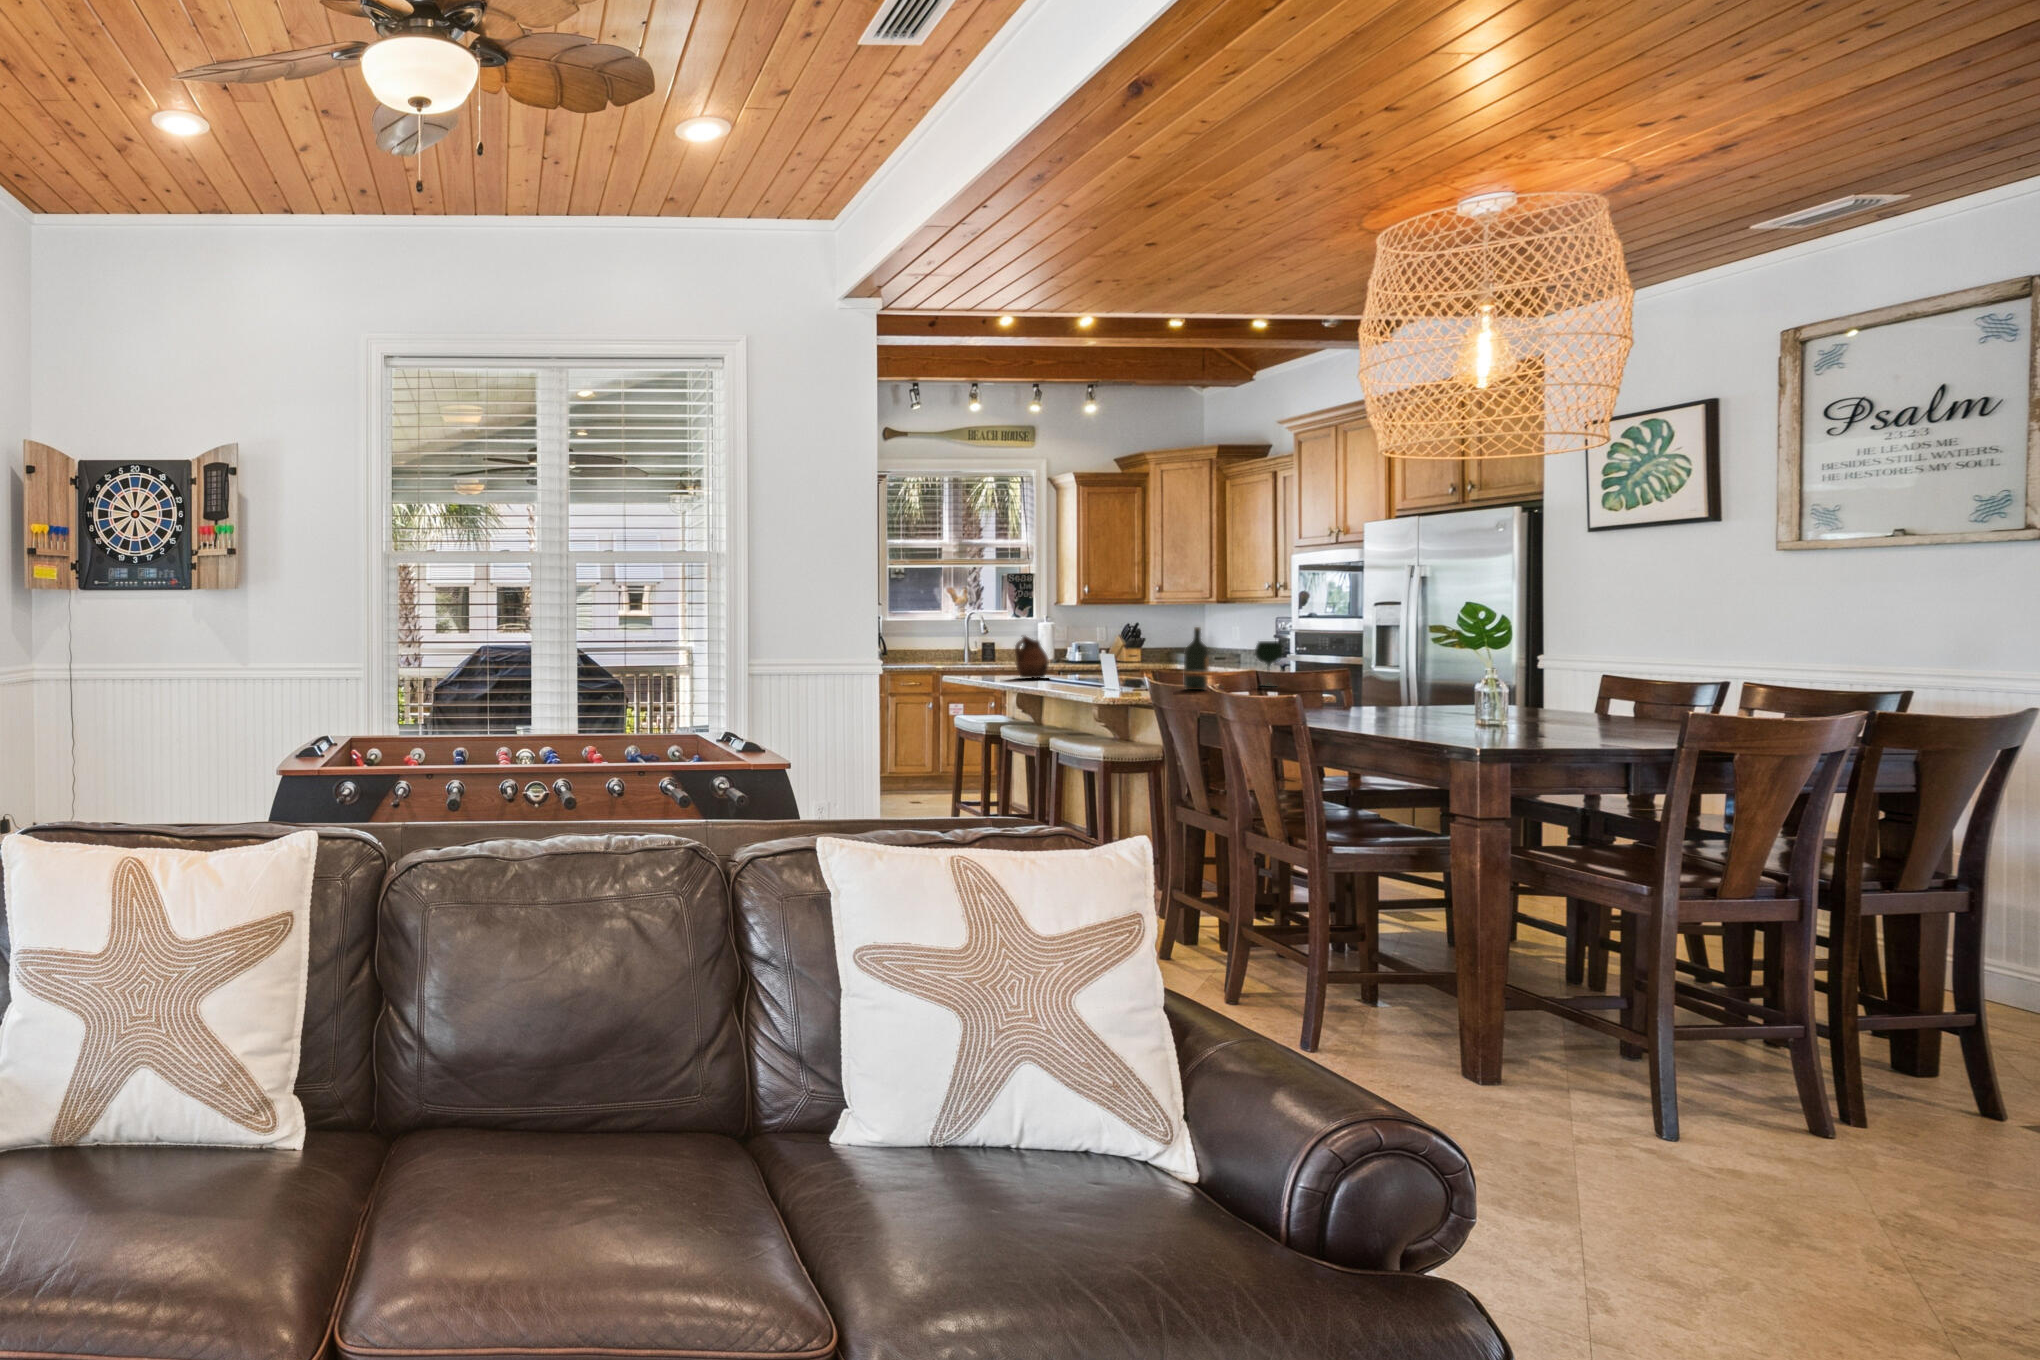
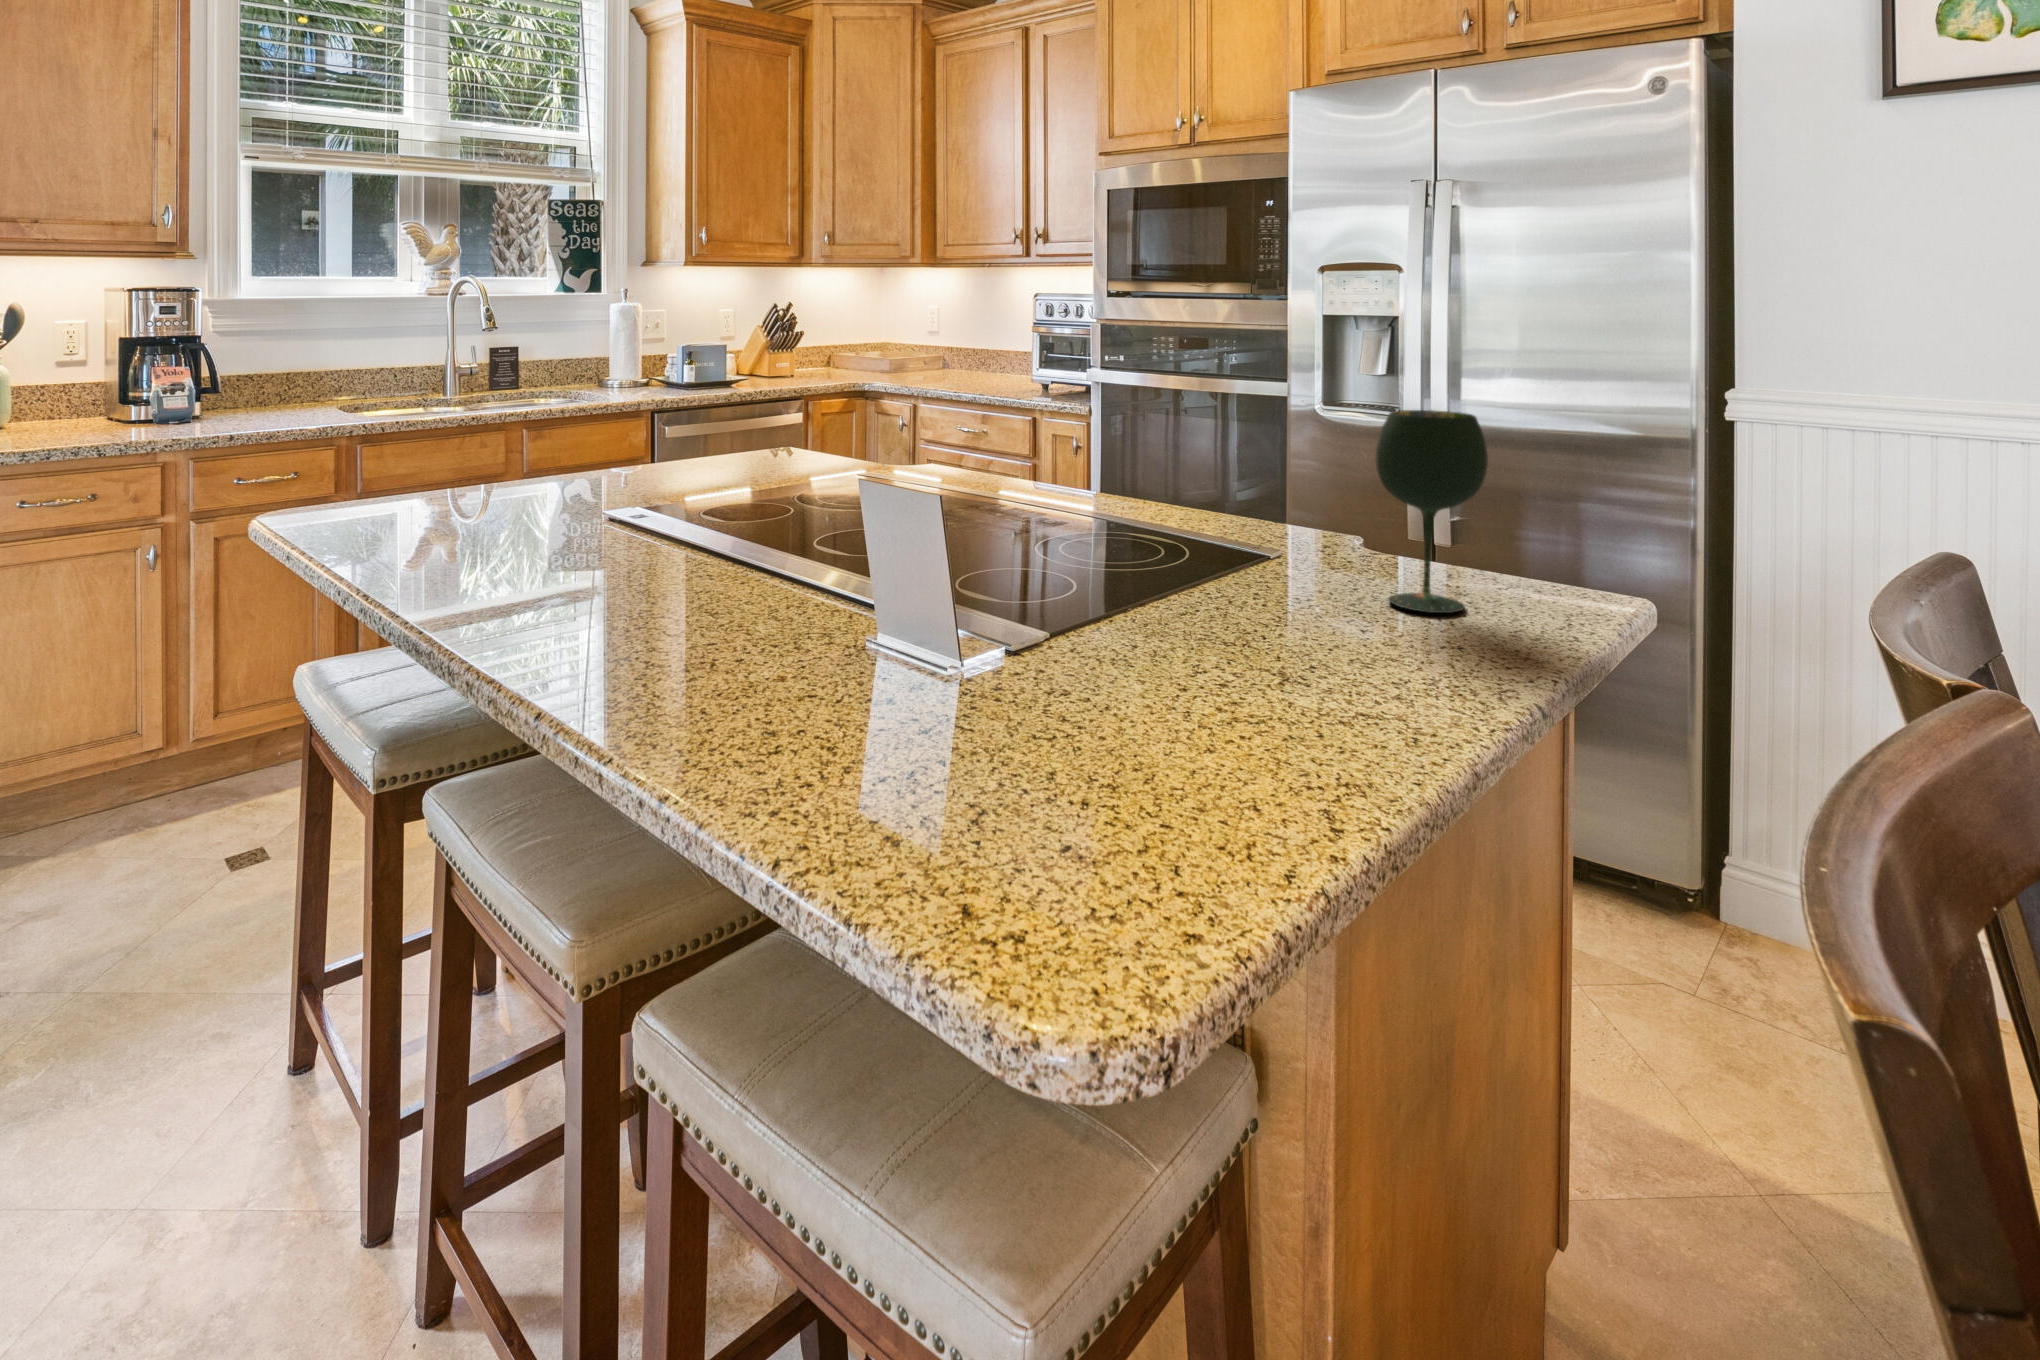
wine bottle: present [1184,627,1209,690] -> none [1220,363,1346,732]
ceramic pitcher: present [1015,636,1049,679] -> none [413,364,575,556]

